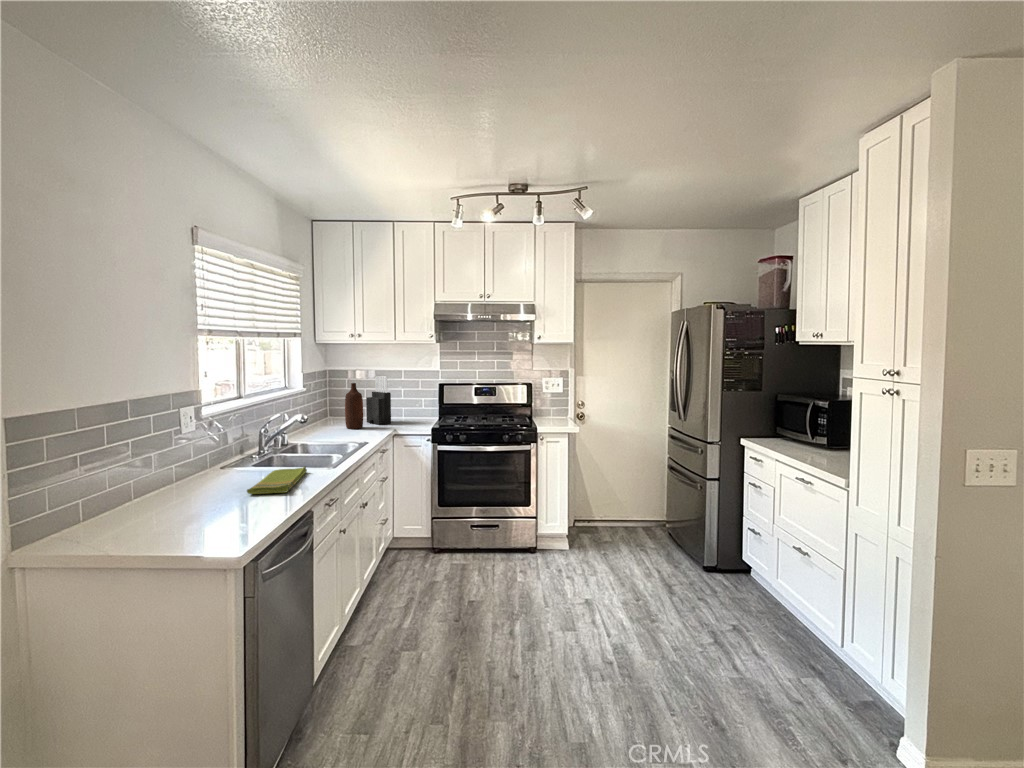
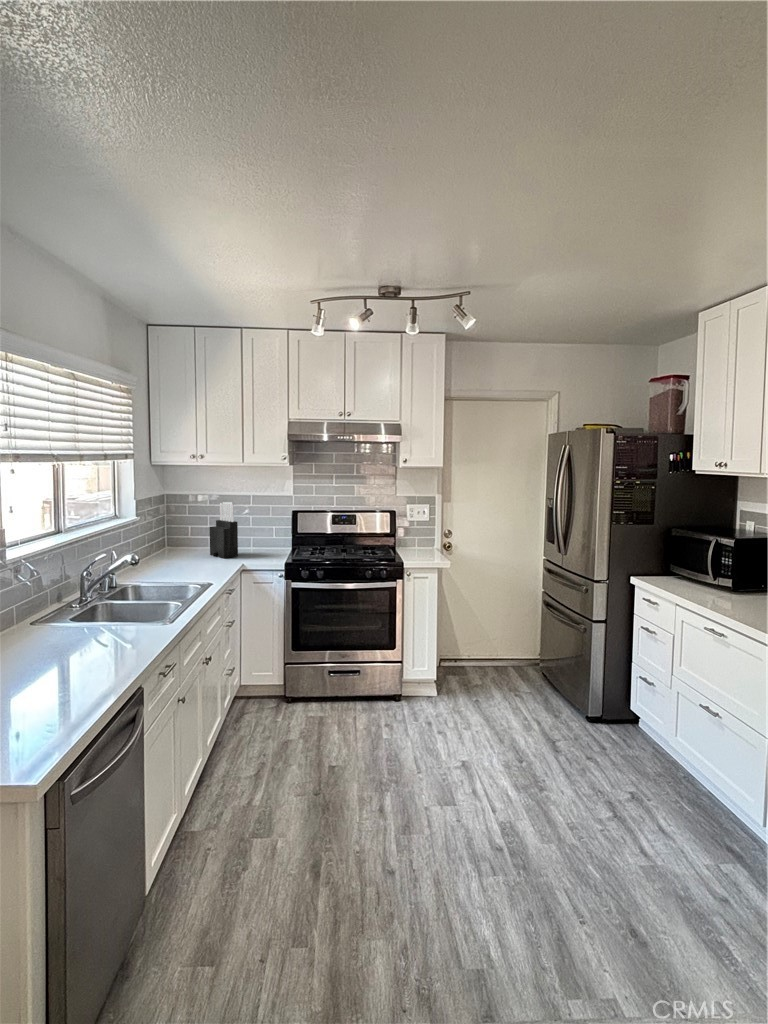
bottle: present [345,383,363,429] -> none [185,512,206,564]
dish towel: present [247,466,307,494] -> none [56,623,137,668]

